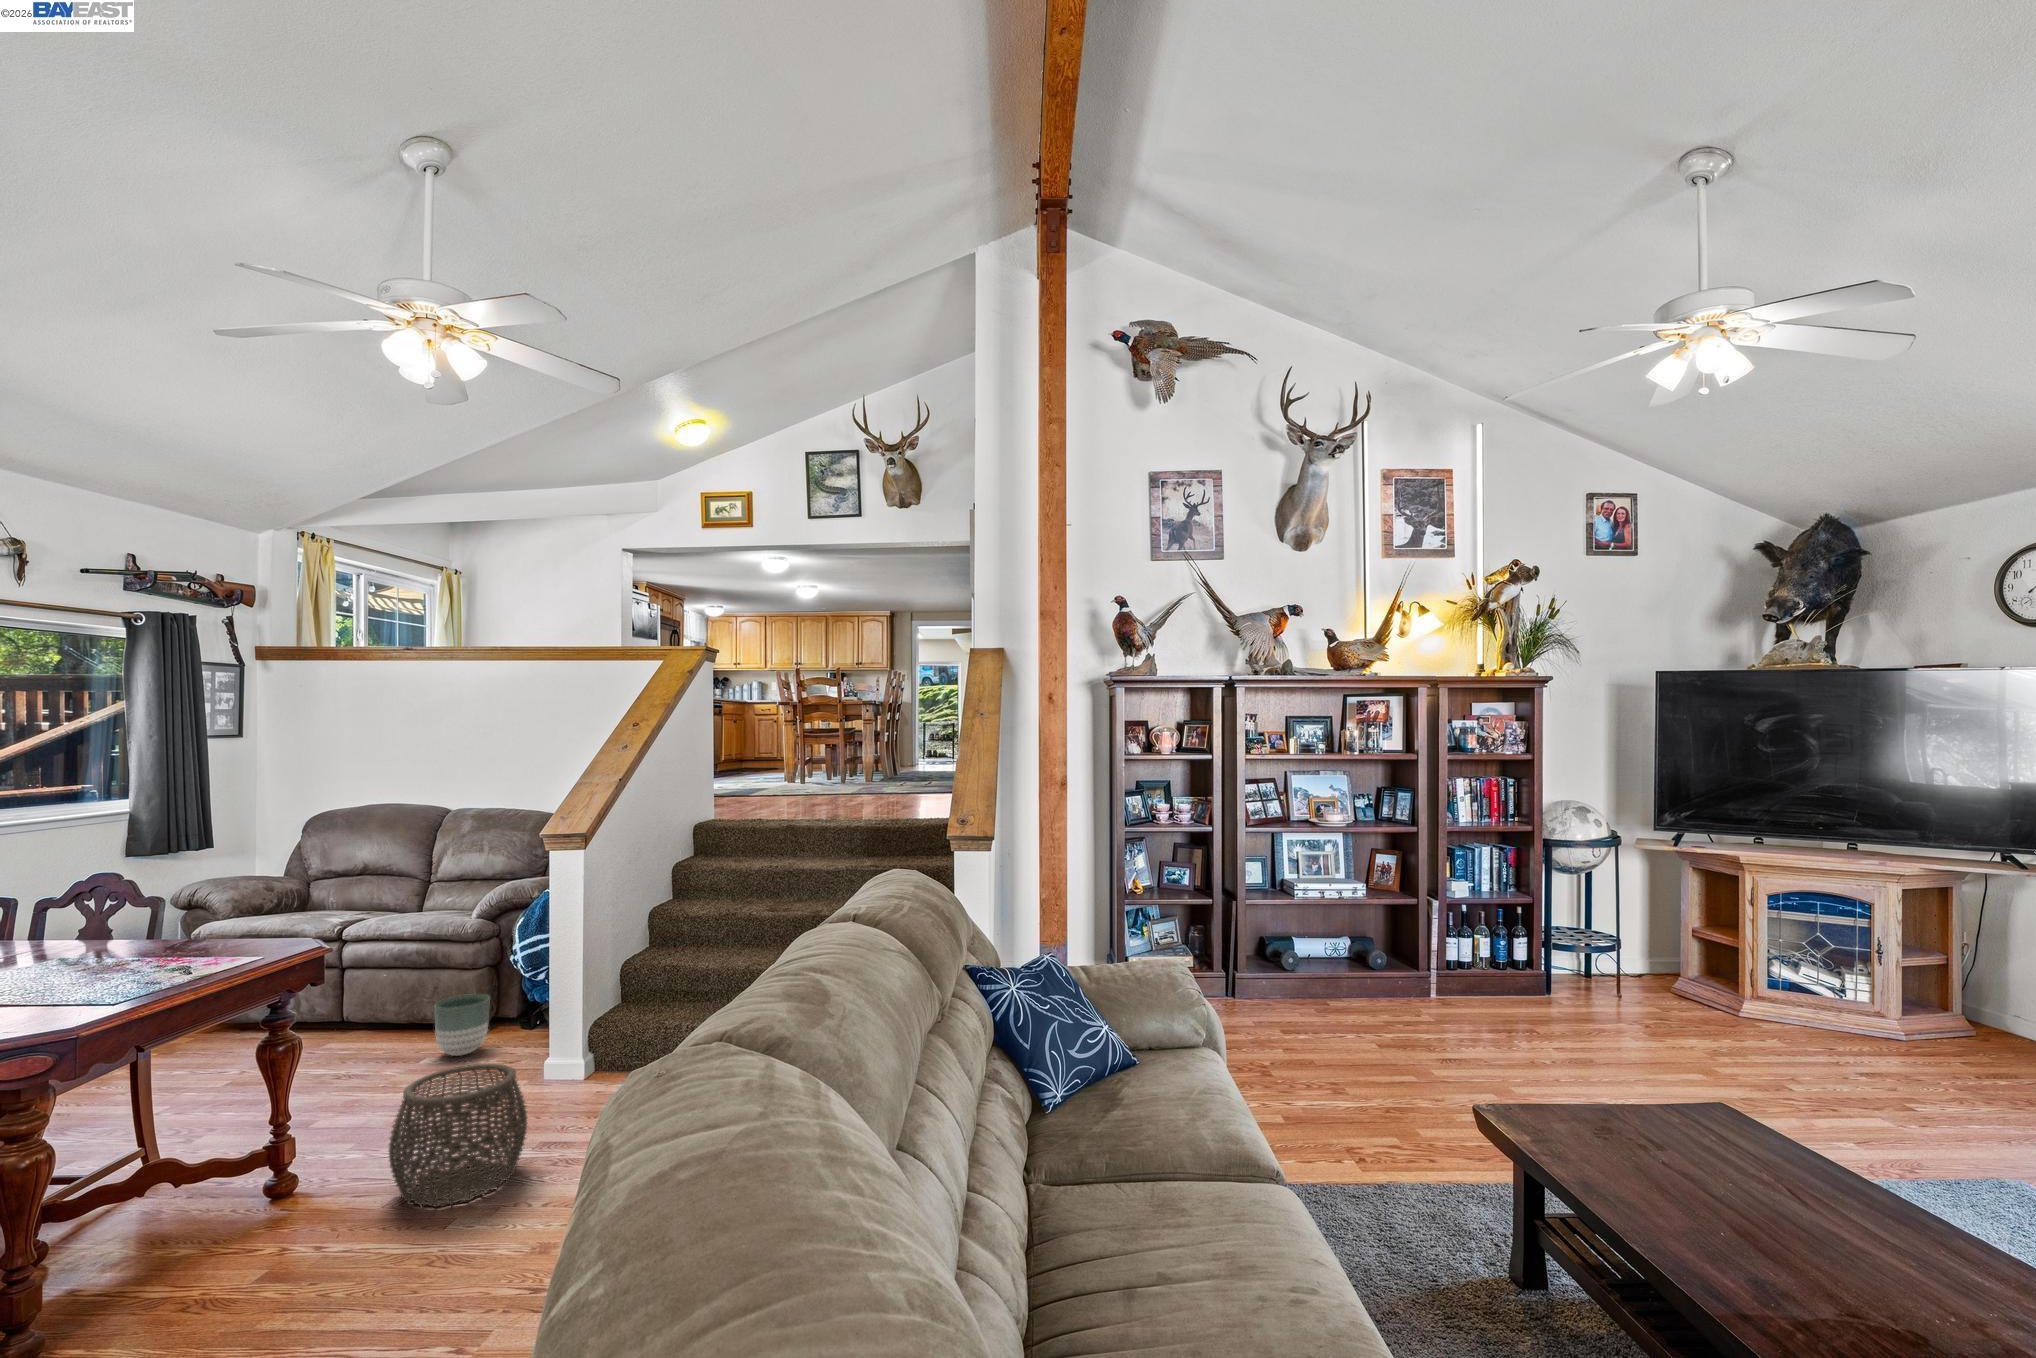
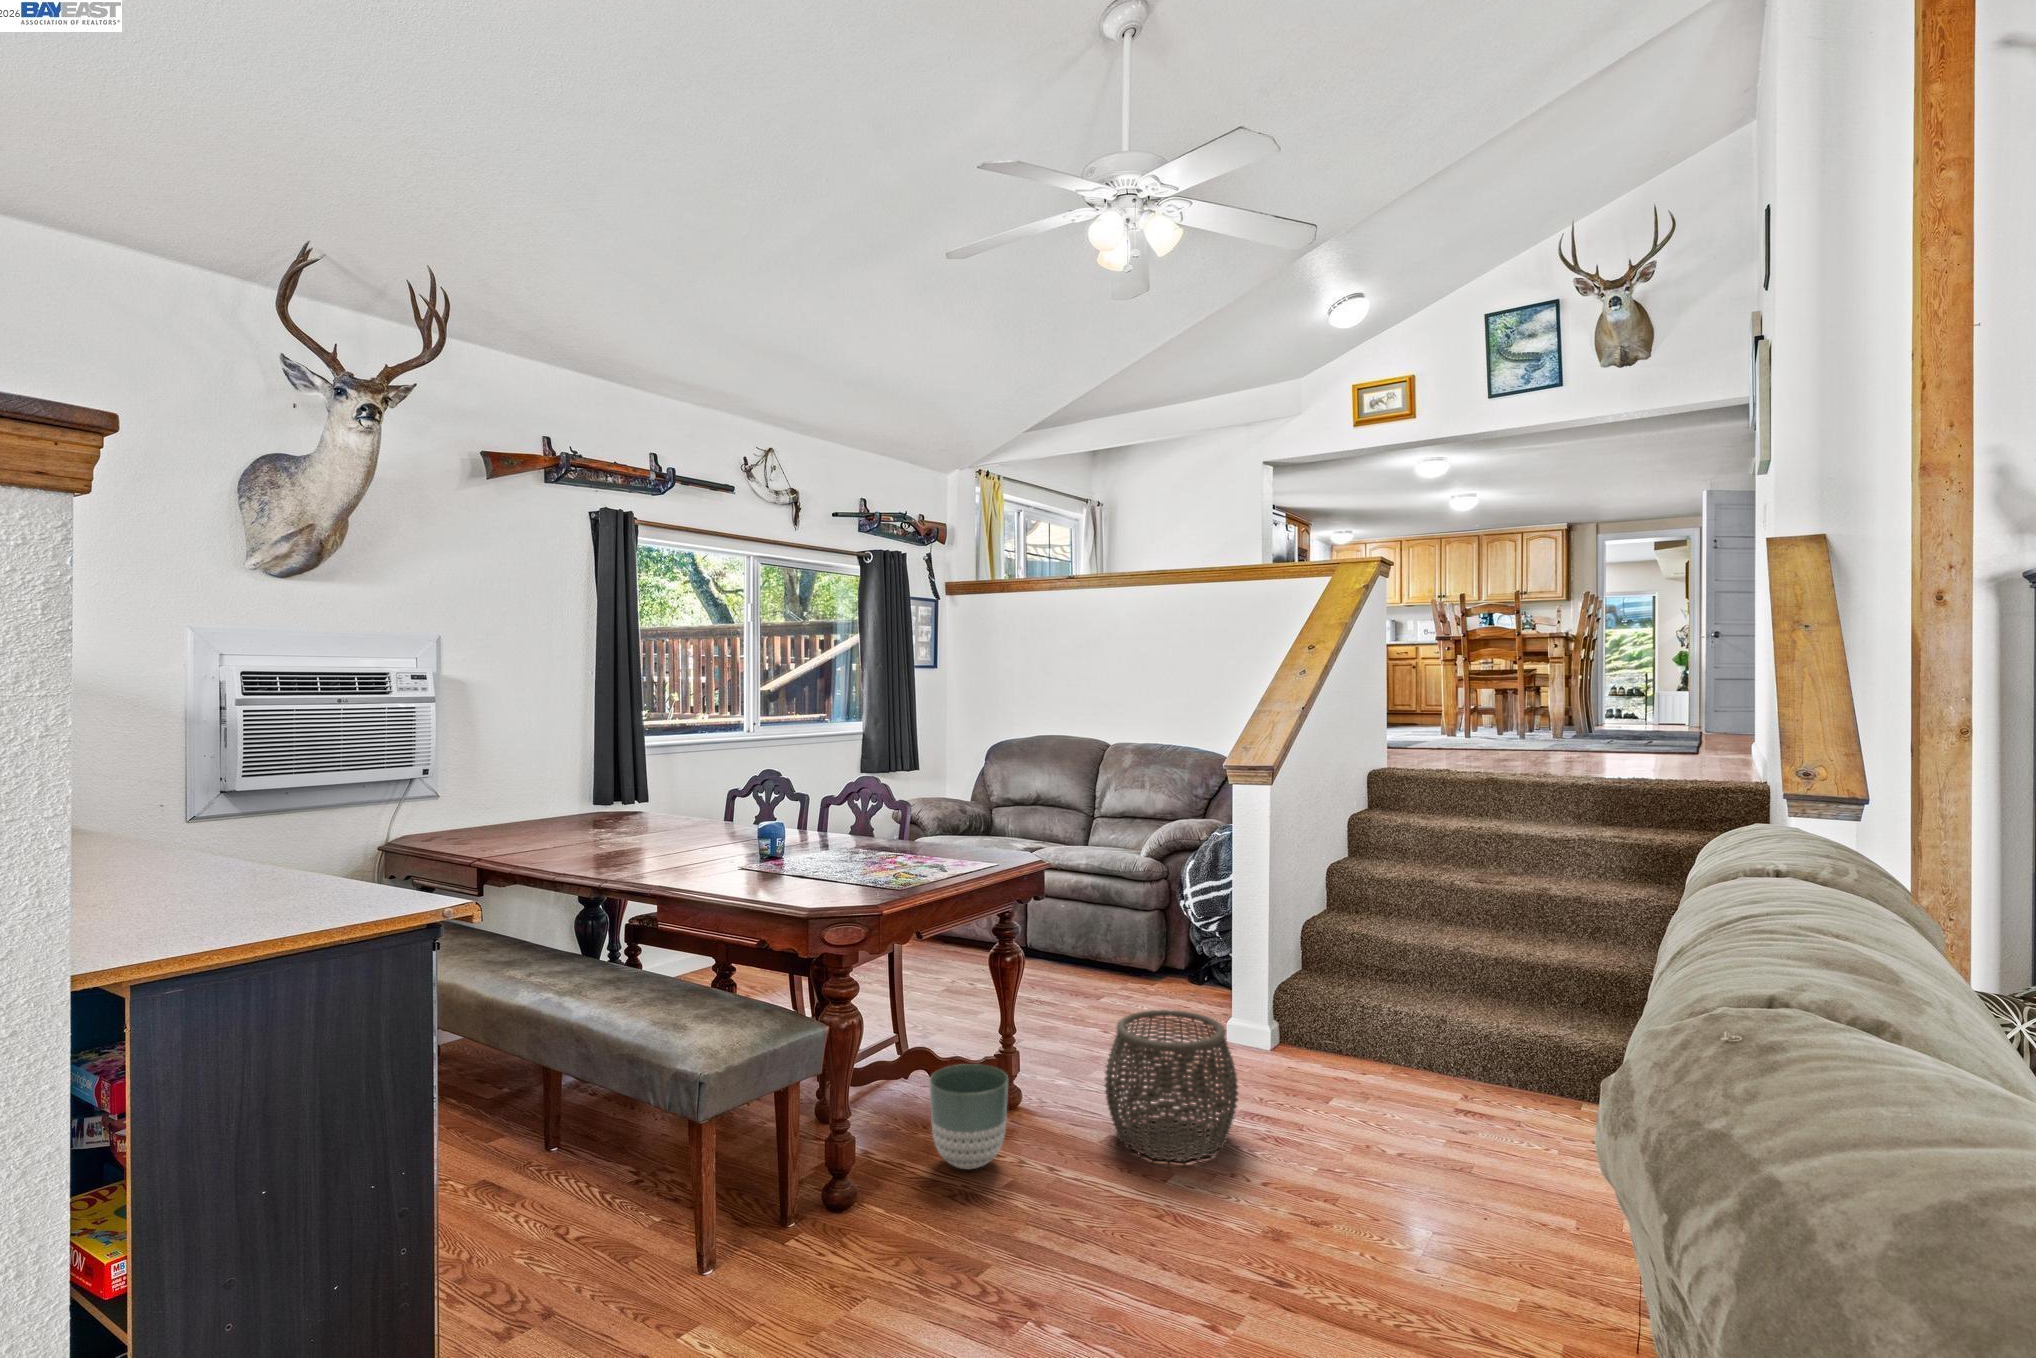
planter: present [434,994,490,1056] -> present [930,1064,1008,1169]

